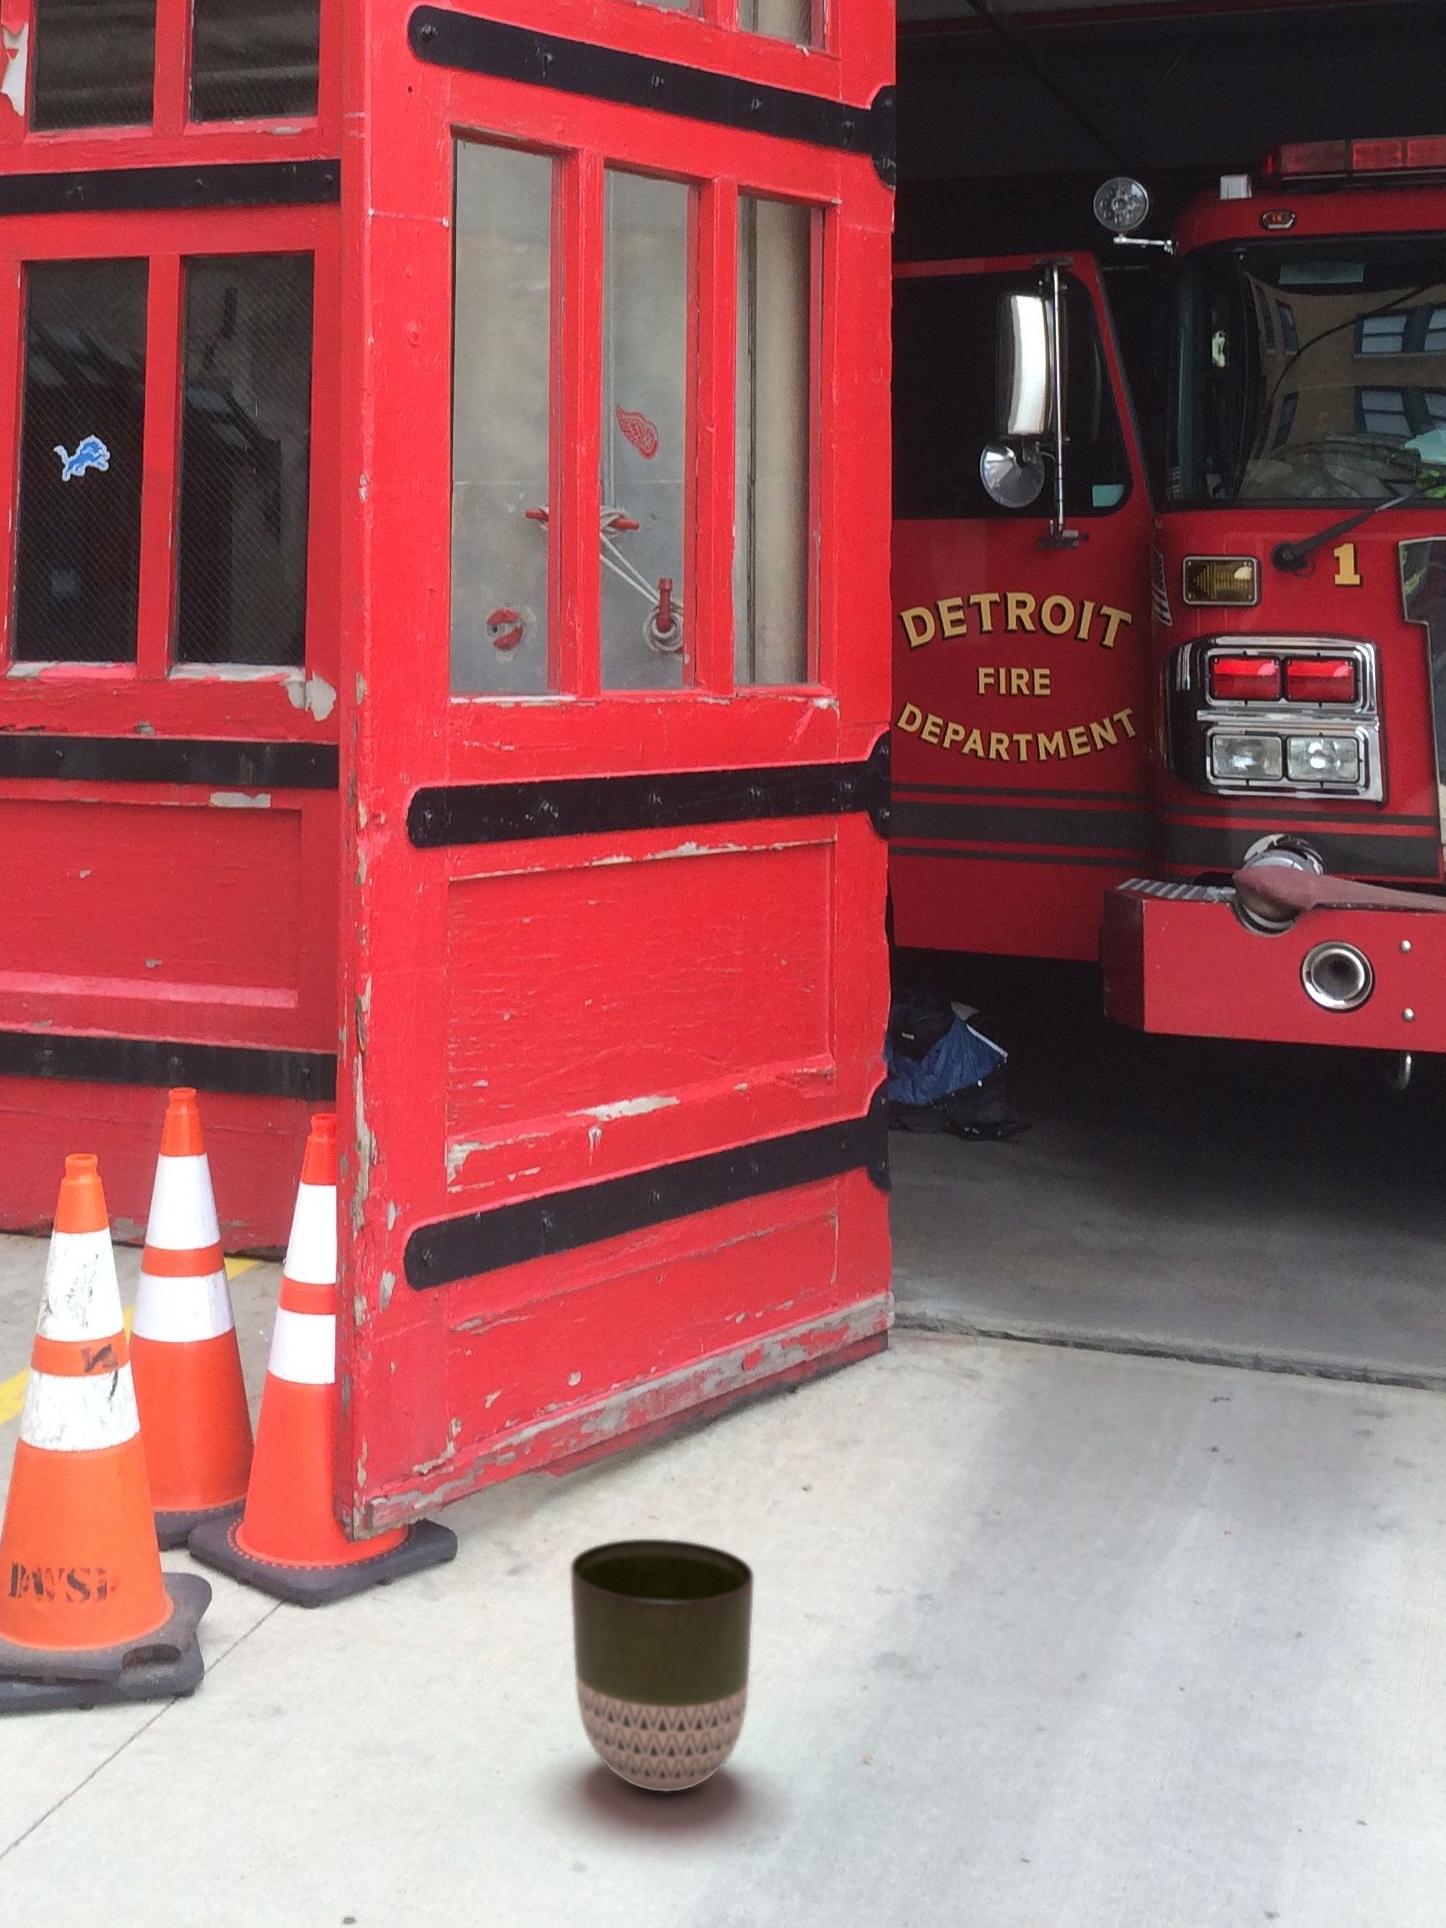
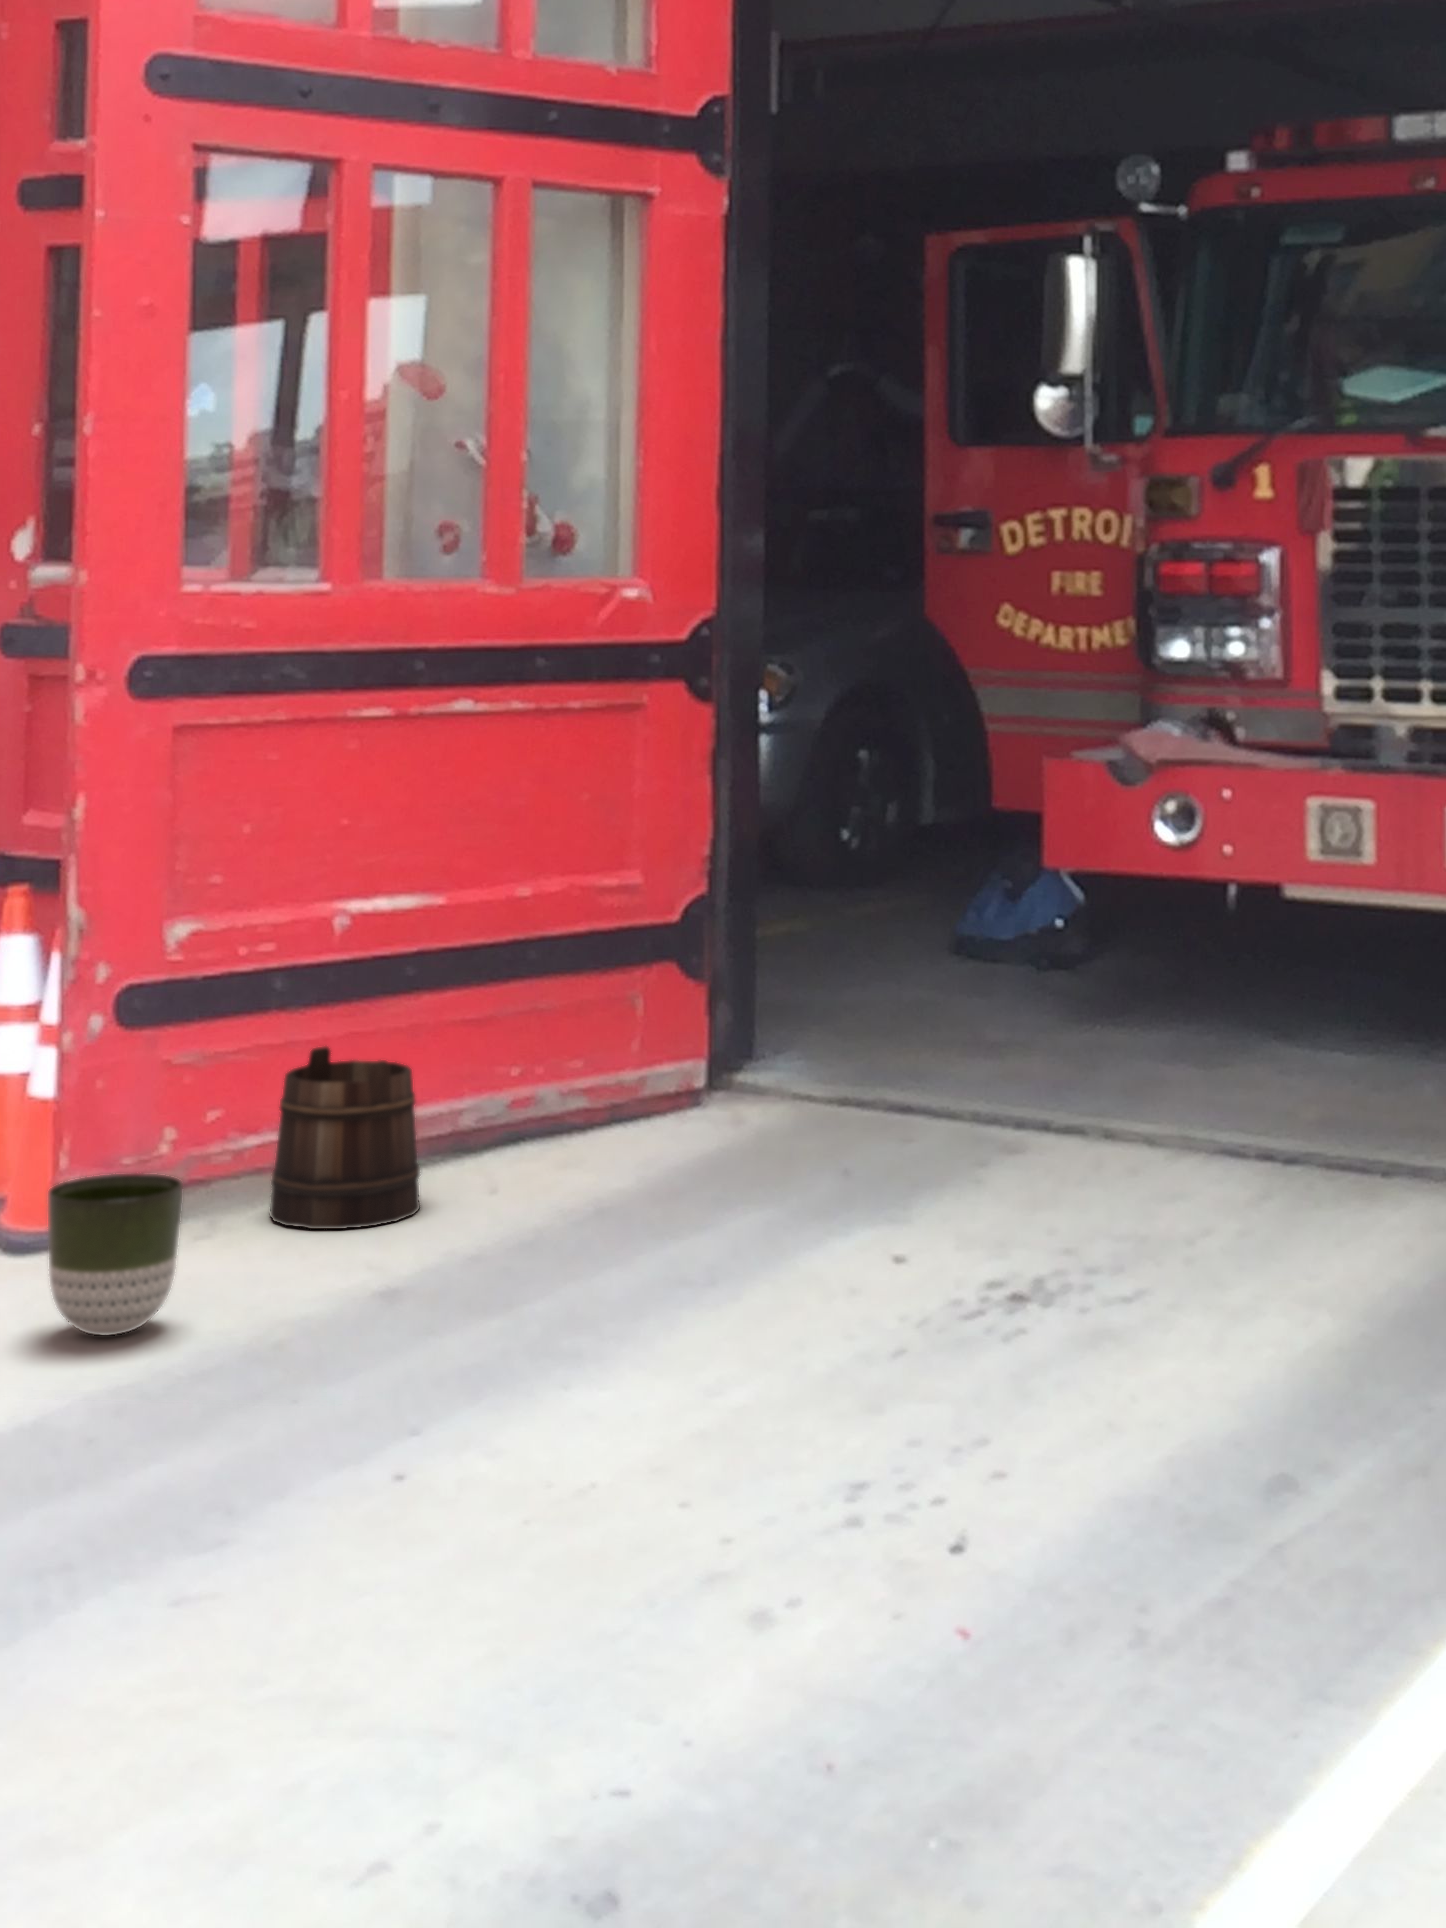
bucket: none [568,1304,763,1566] -> present [270,1047,420,1229]

